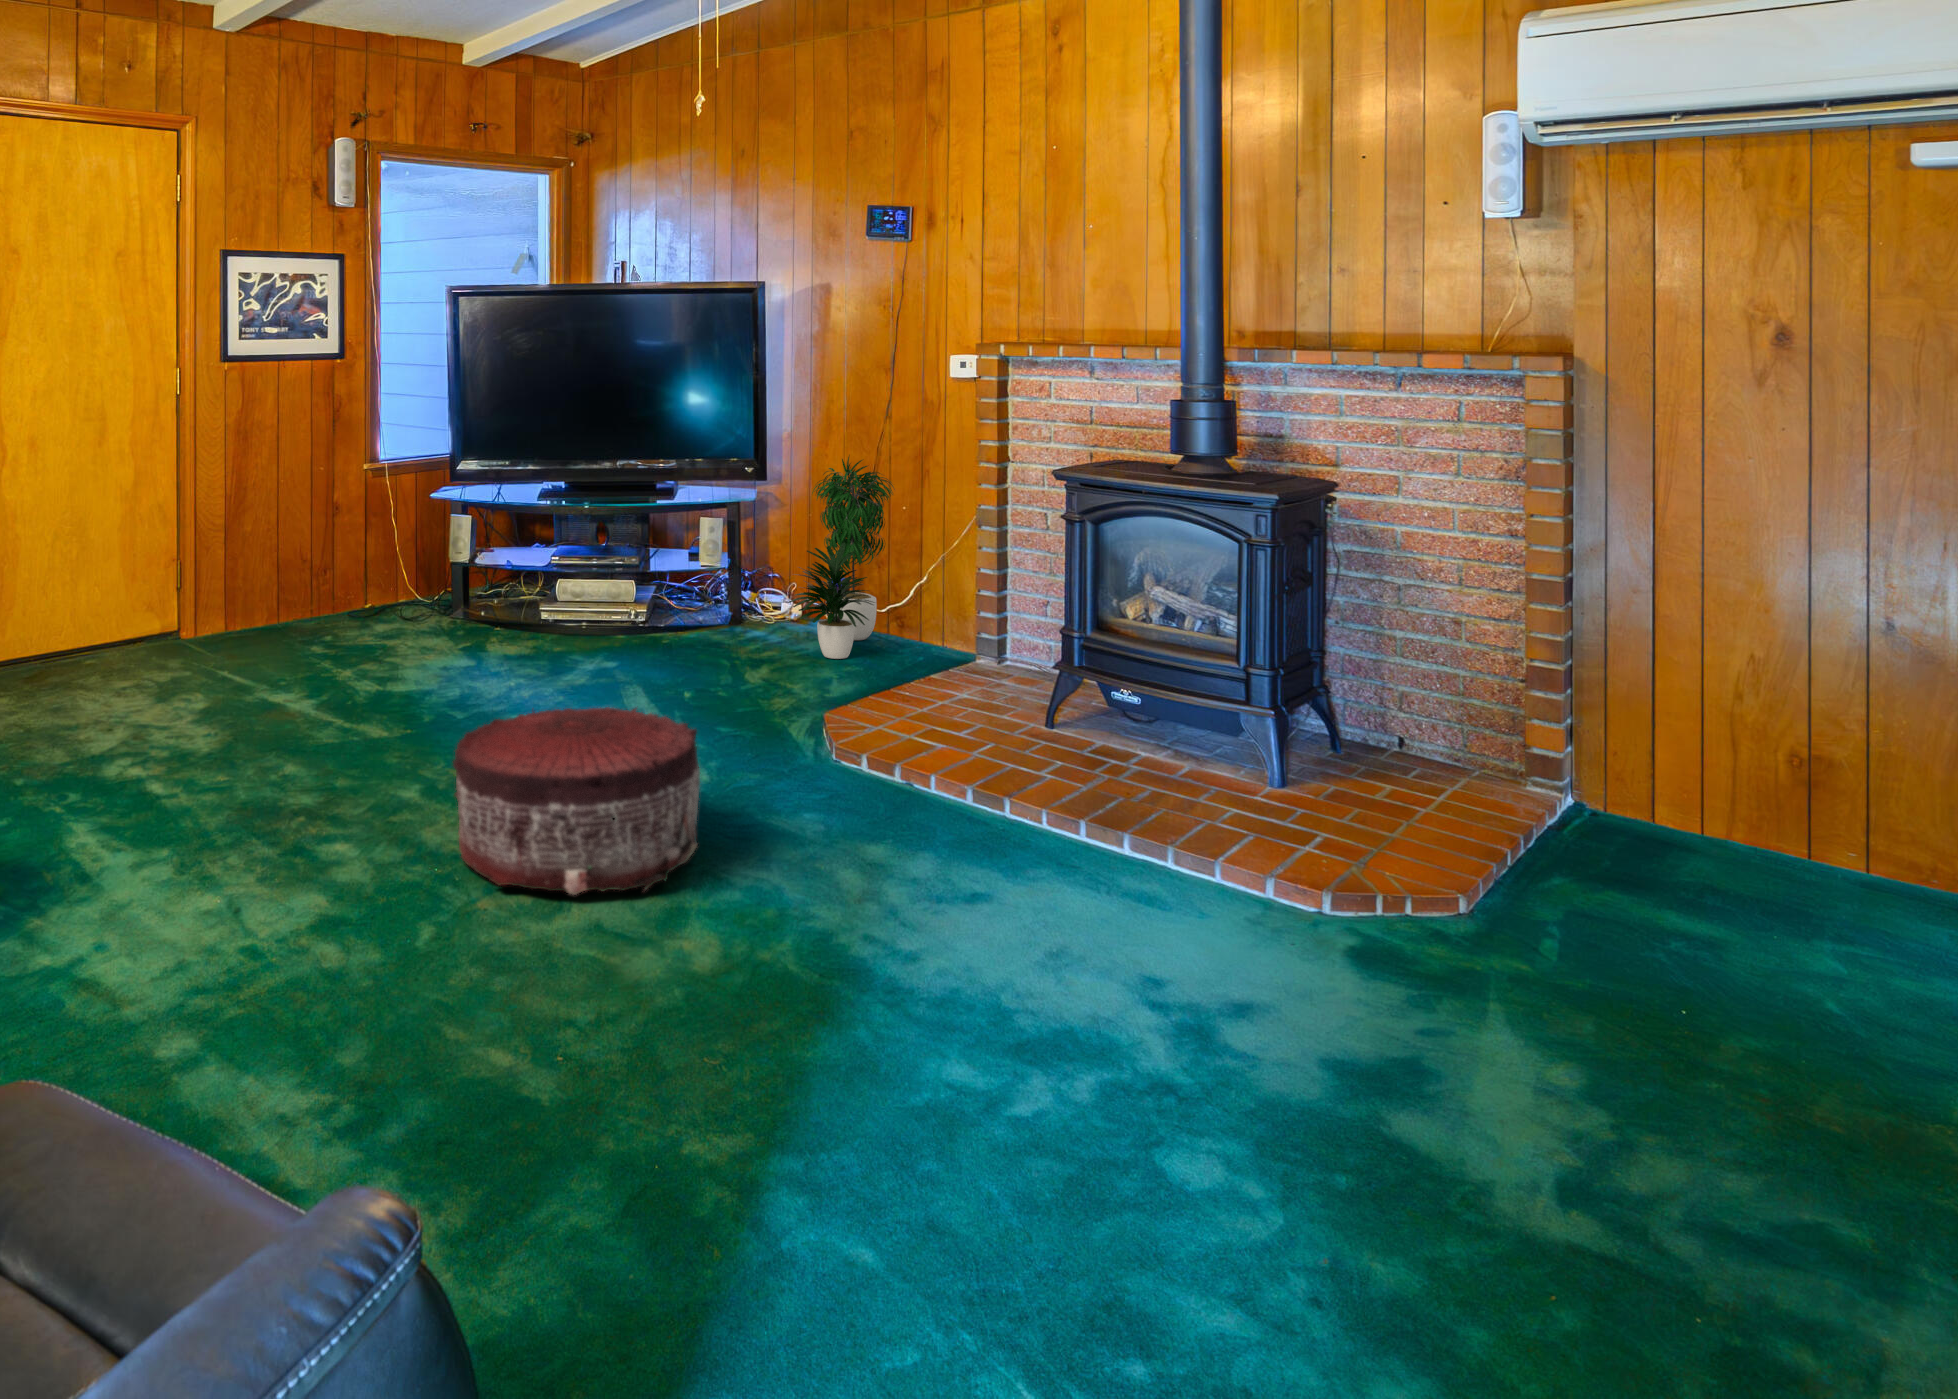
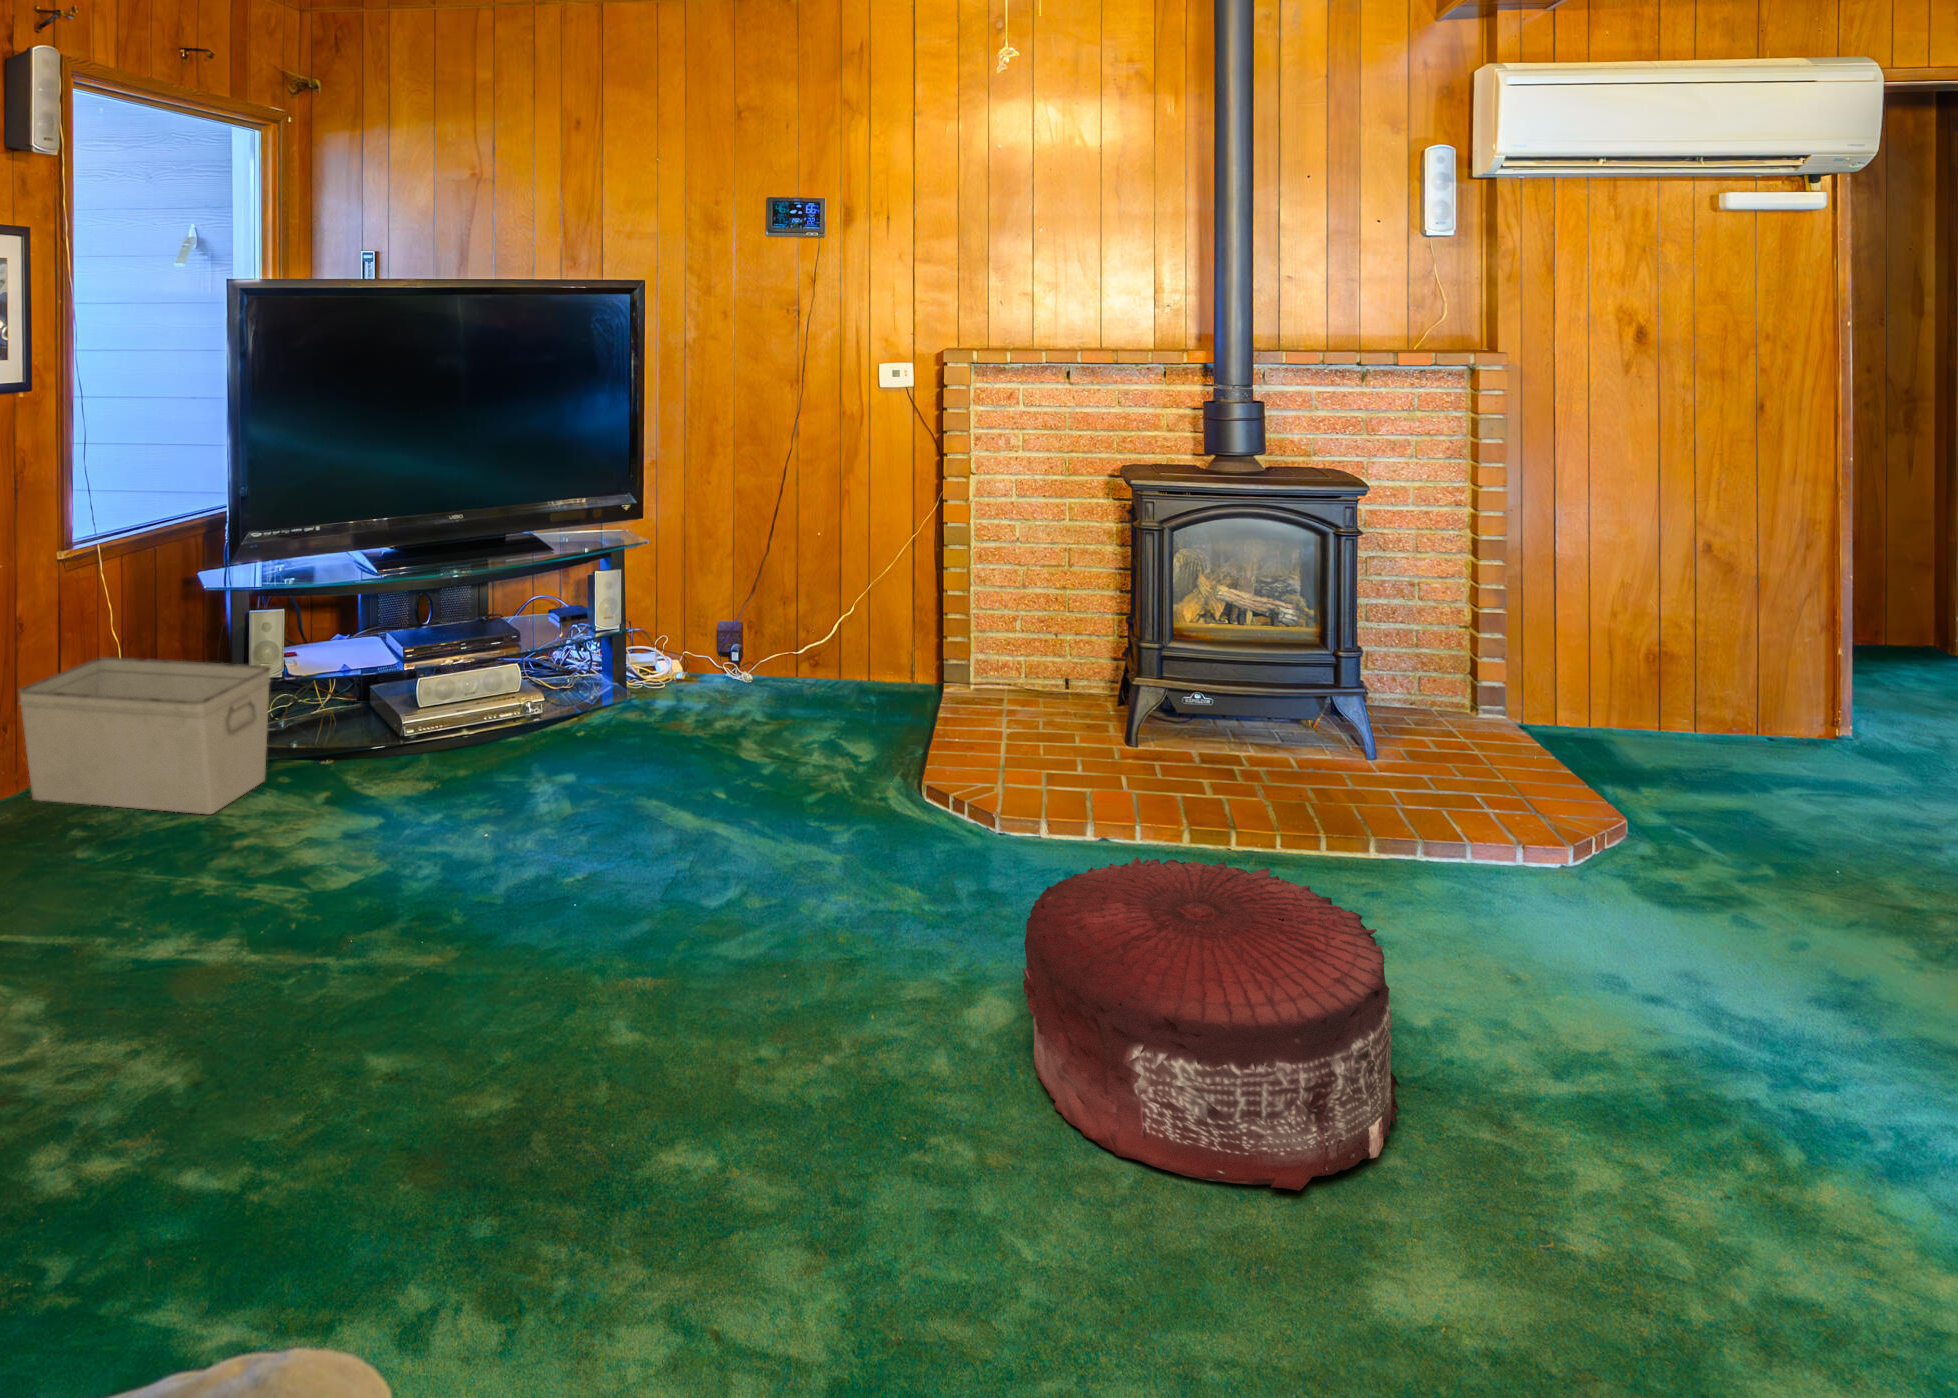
potted plant: present [788,455,894,659] -> none [704,477,834,717]
storage bin: none [325,532,454,631] -> present [19,657,271,814]

